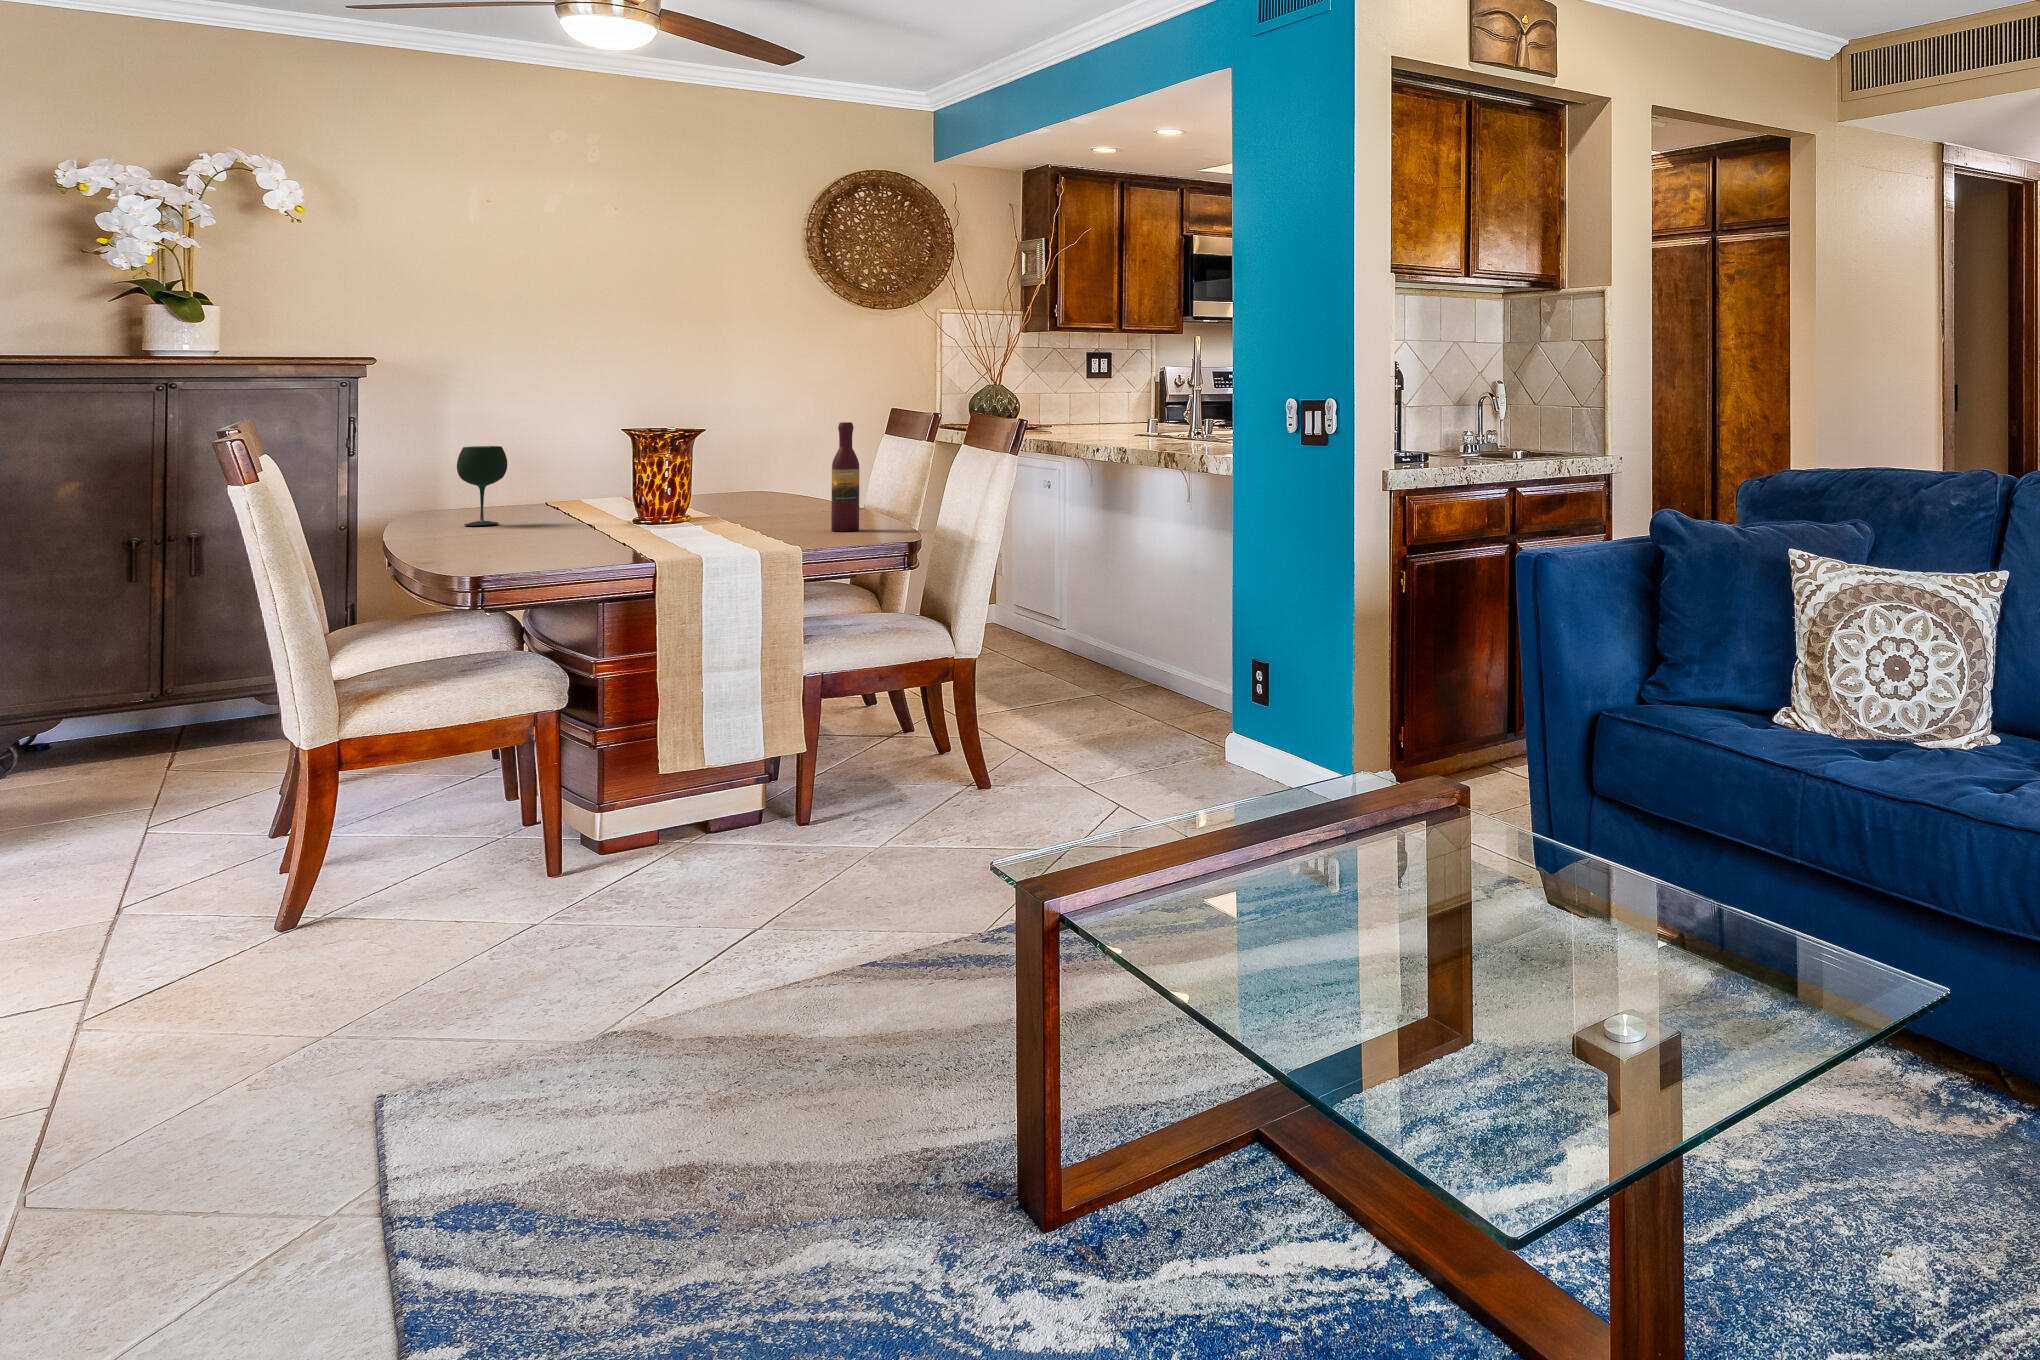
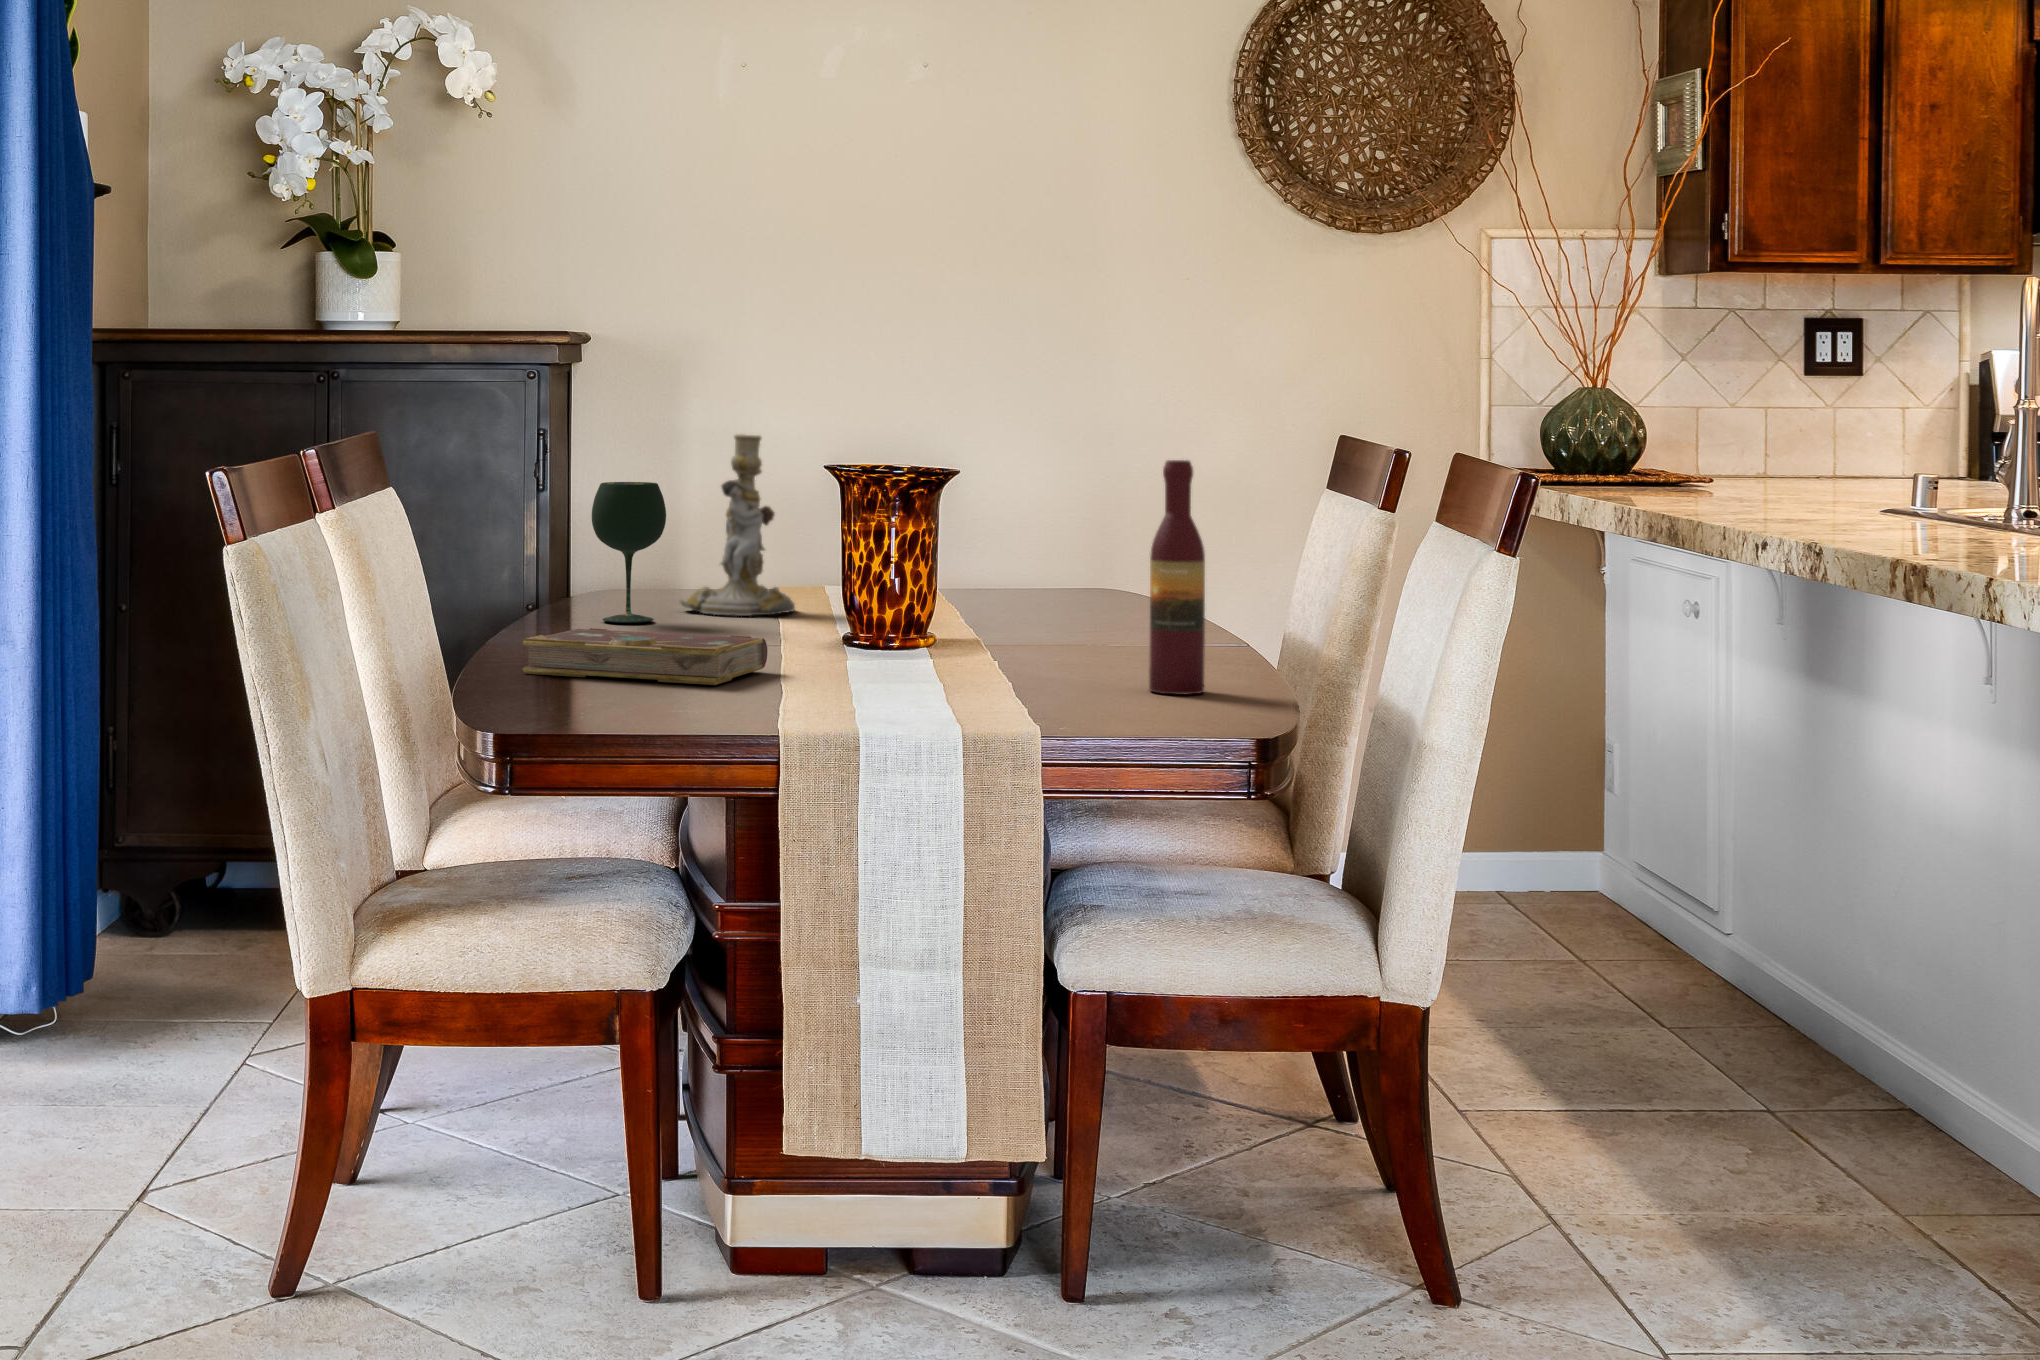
candlestick: none [505,418,582,519] -> present [680,434,795,616]
book: none [466,521,615,548] -> present [523,628,767,685]

